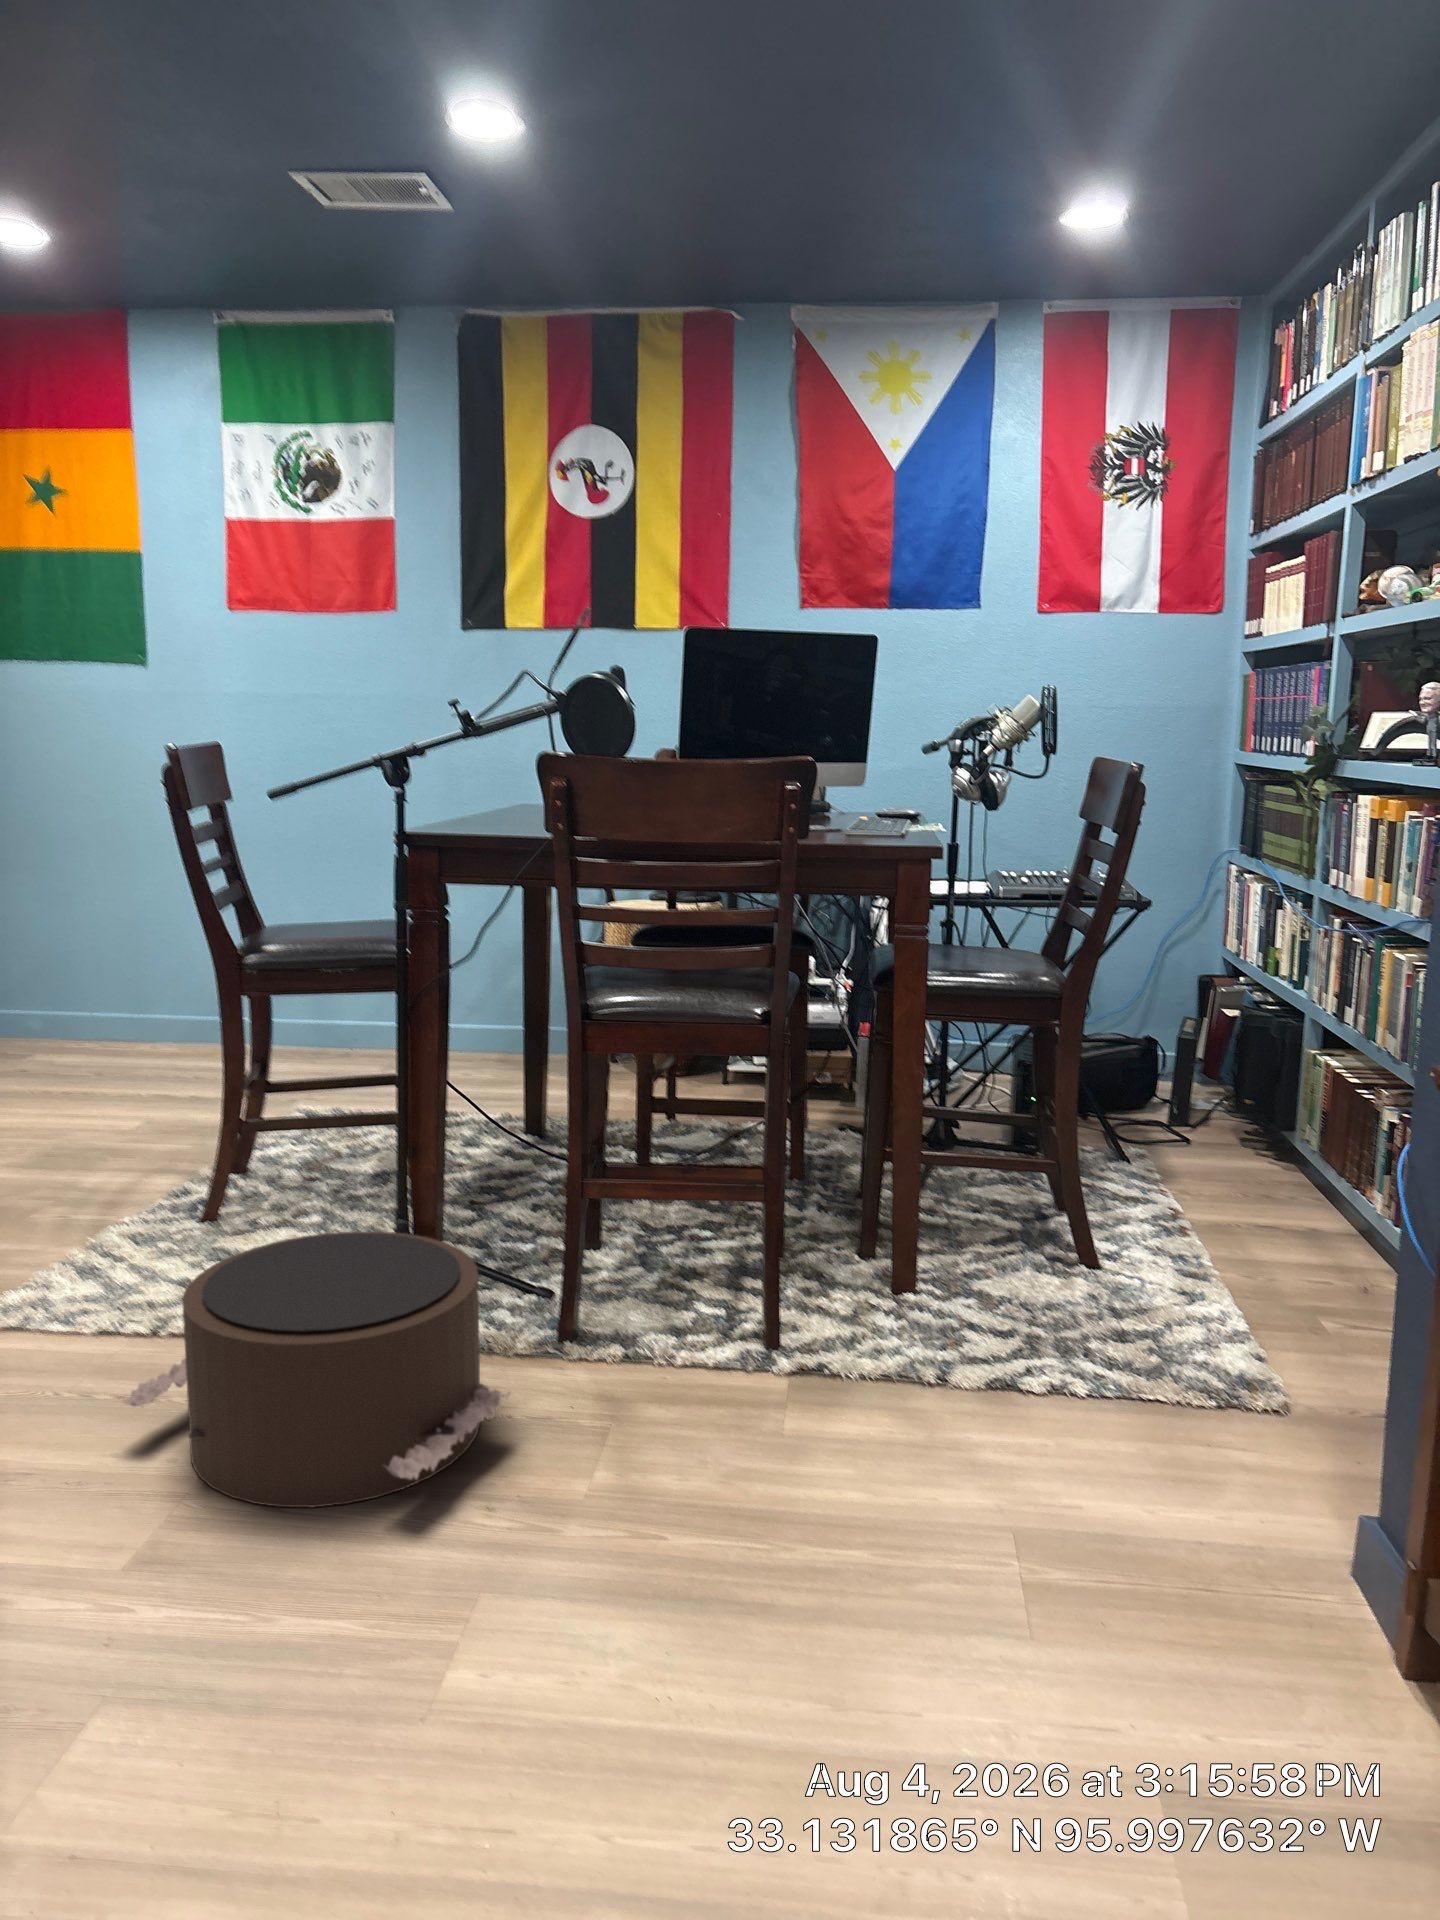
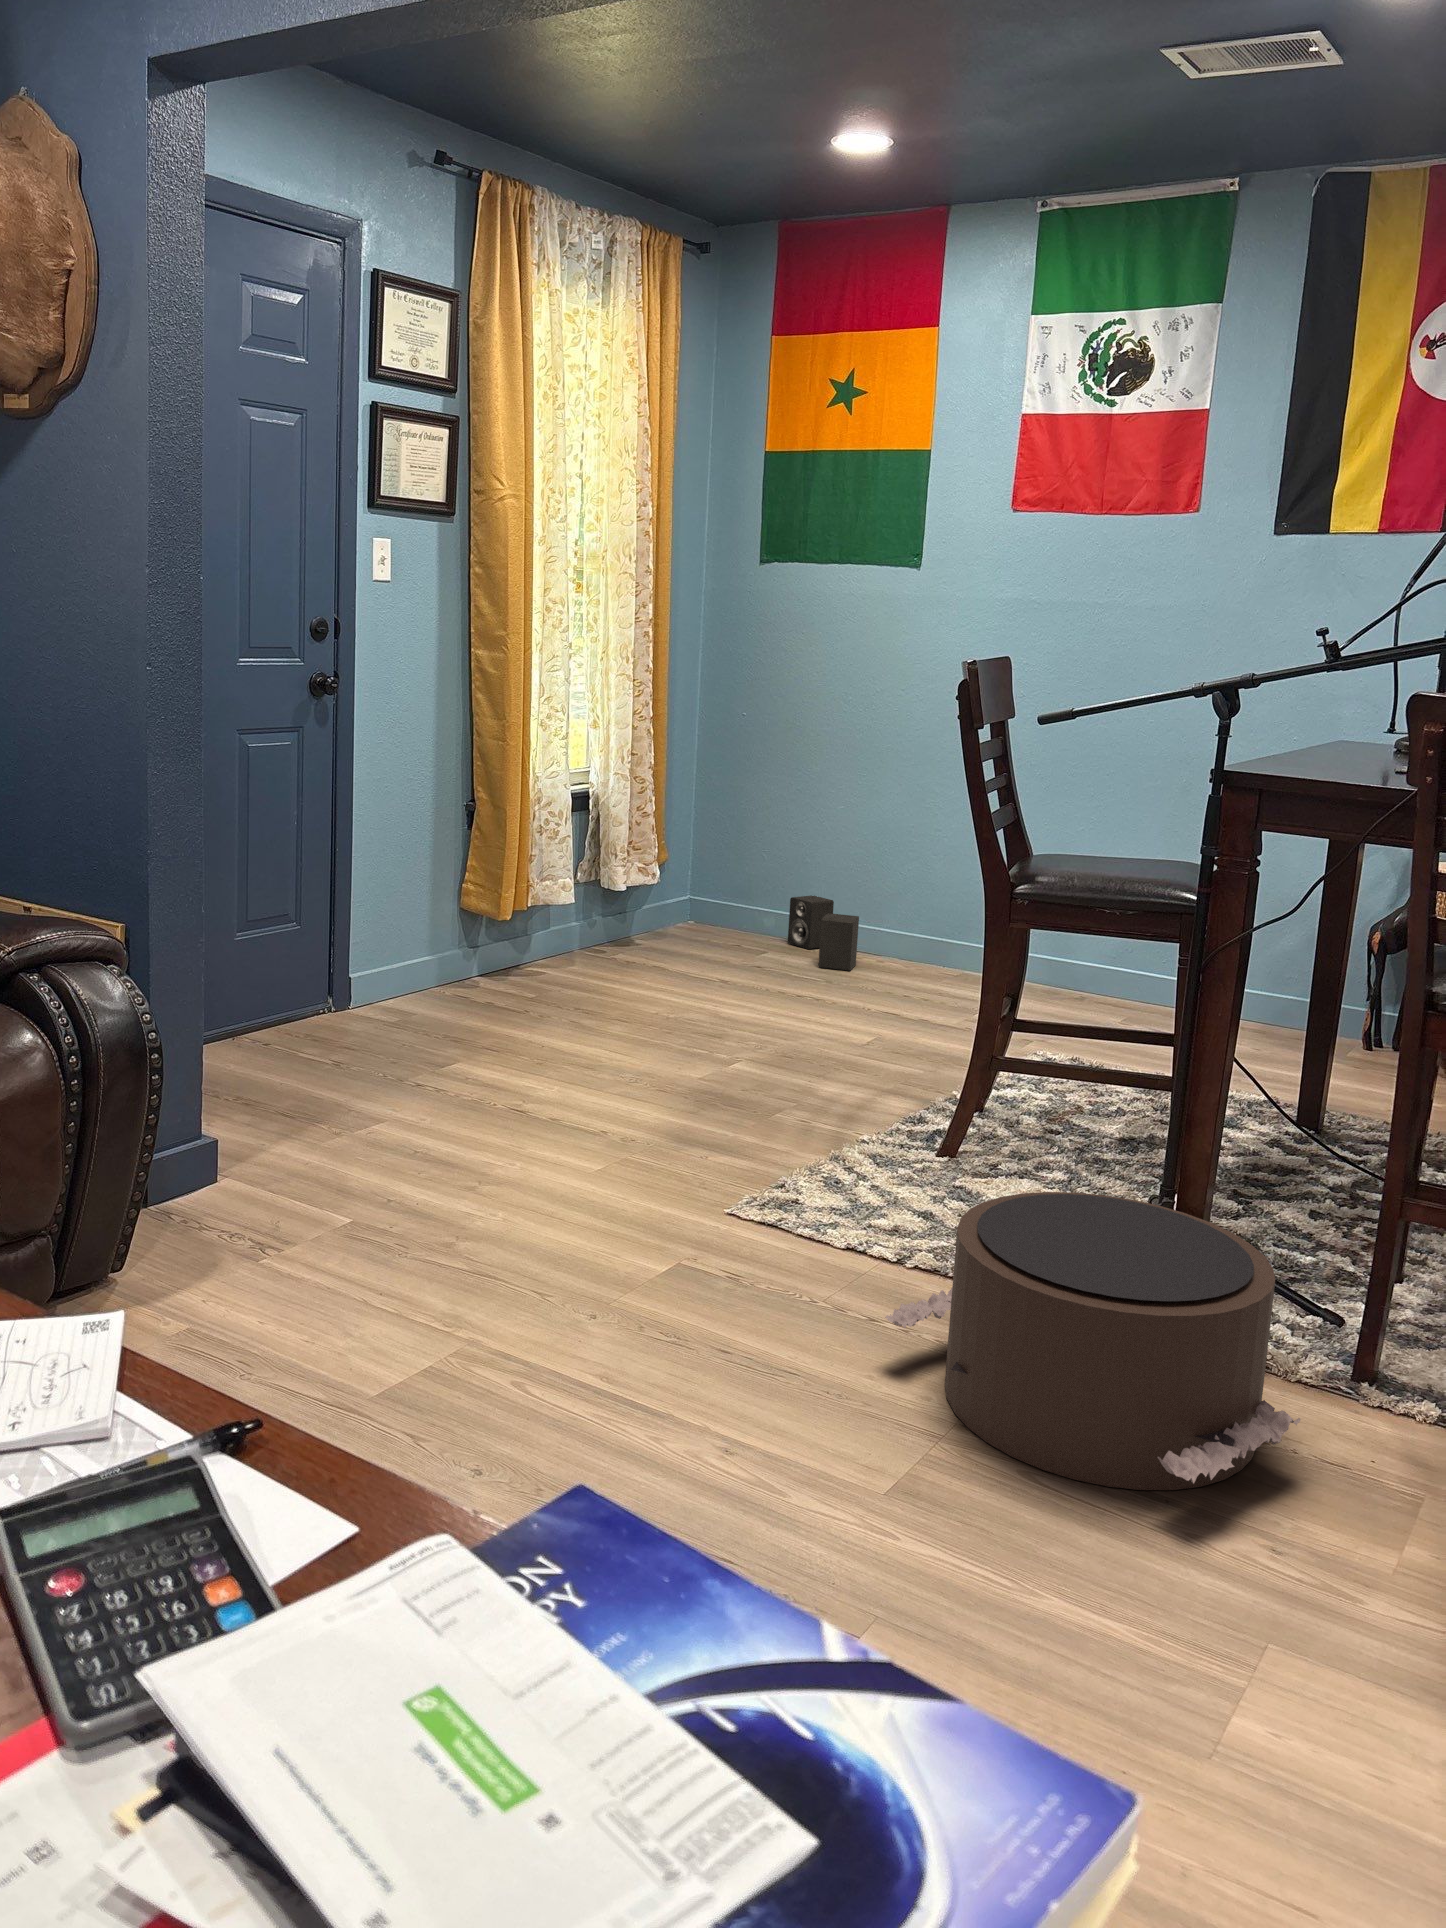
speaker: none [52,990,127,1060] -> present [788,896,859,971]

